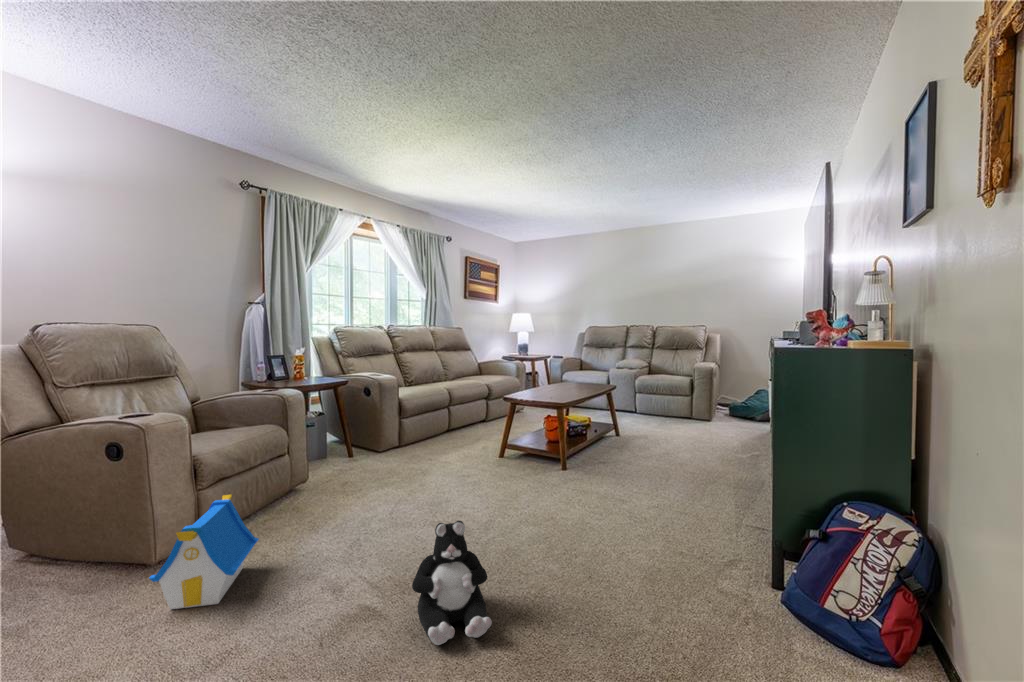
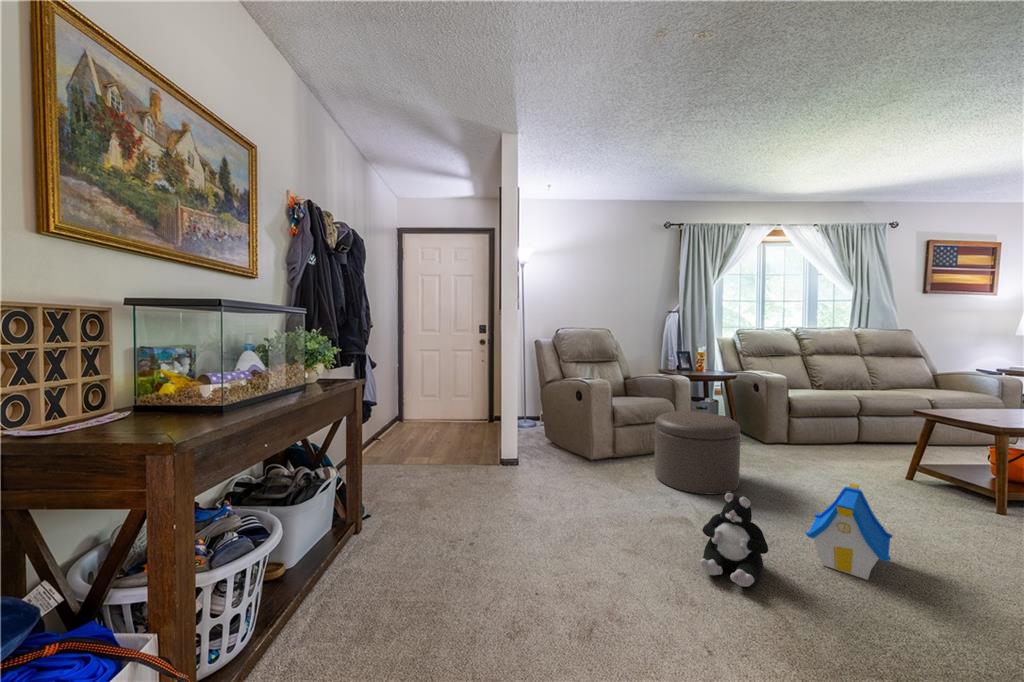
ottoman: none [279,431,389,544] -> present [655,411,740,495]
toy house: present [149,495,259,609] -> present [805,484,893,580]

